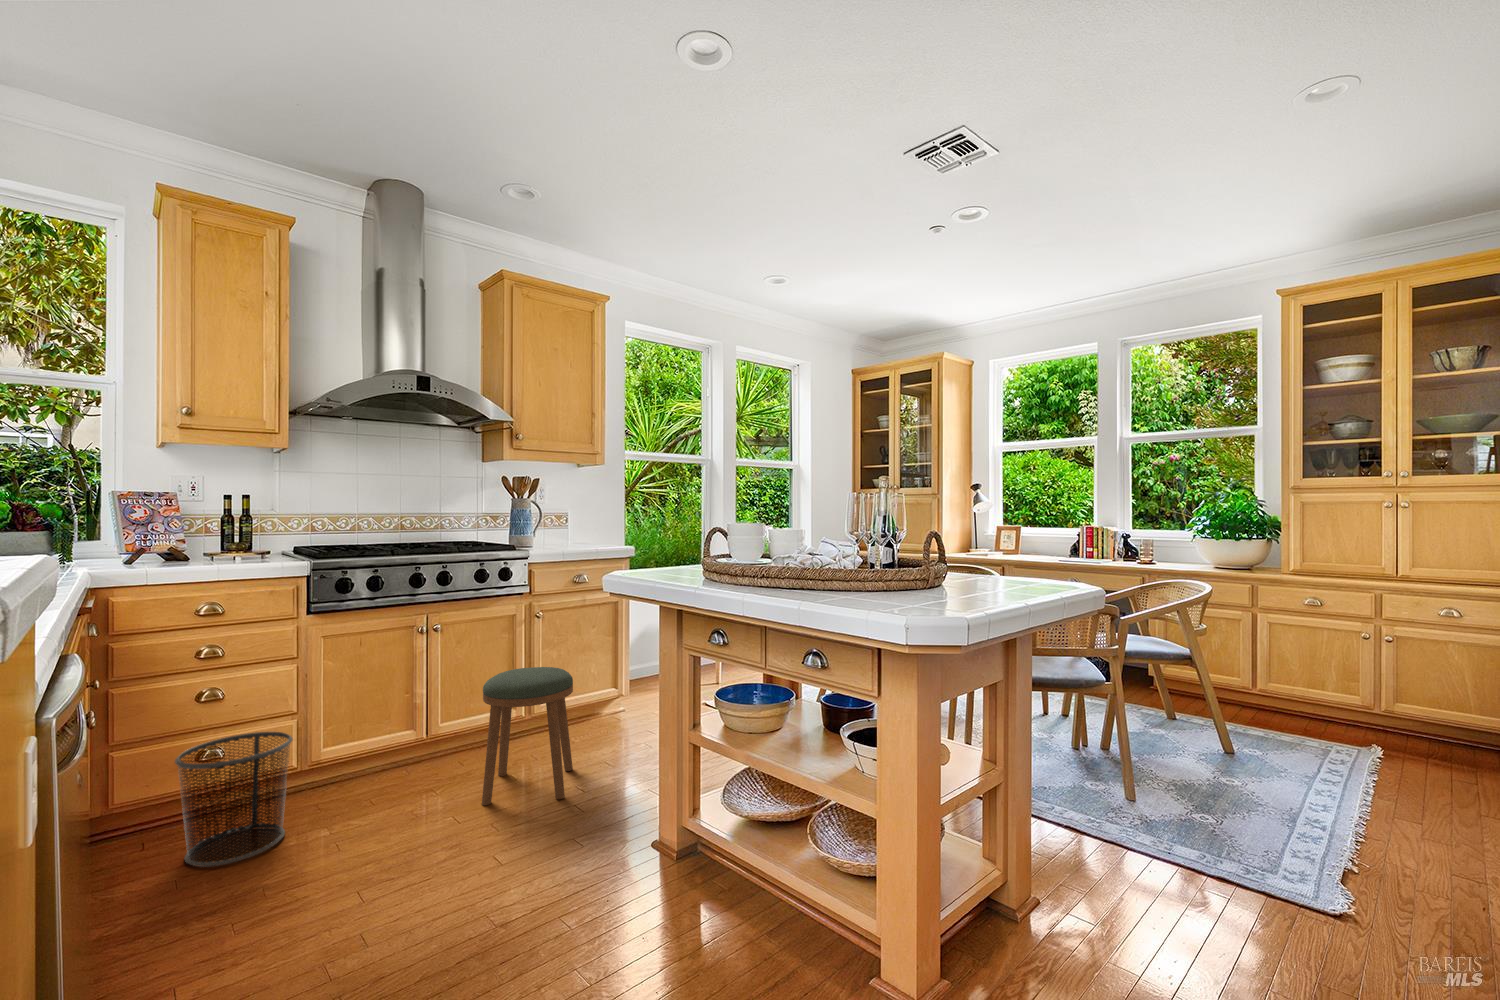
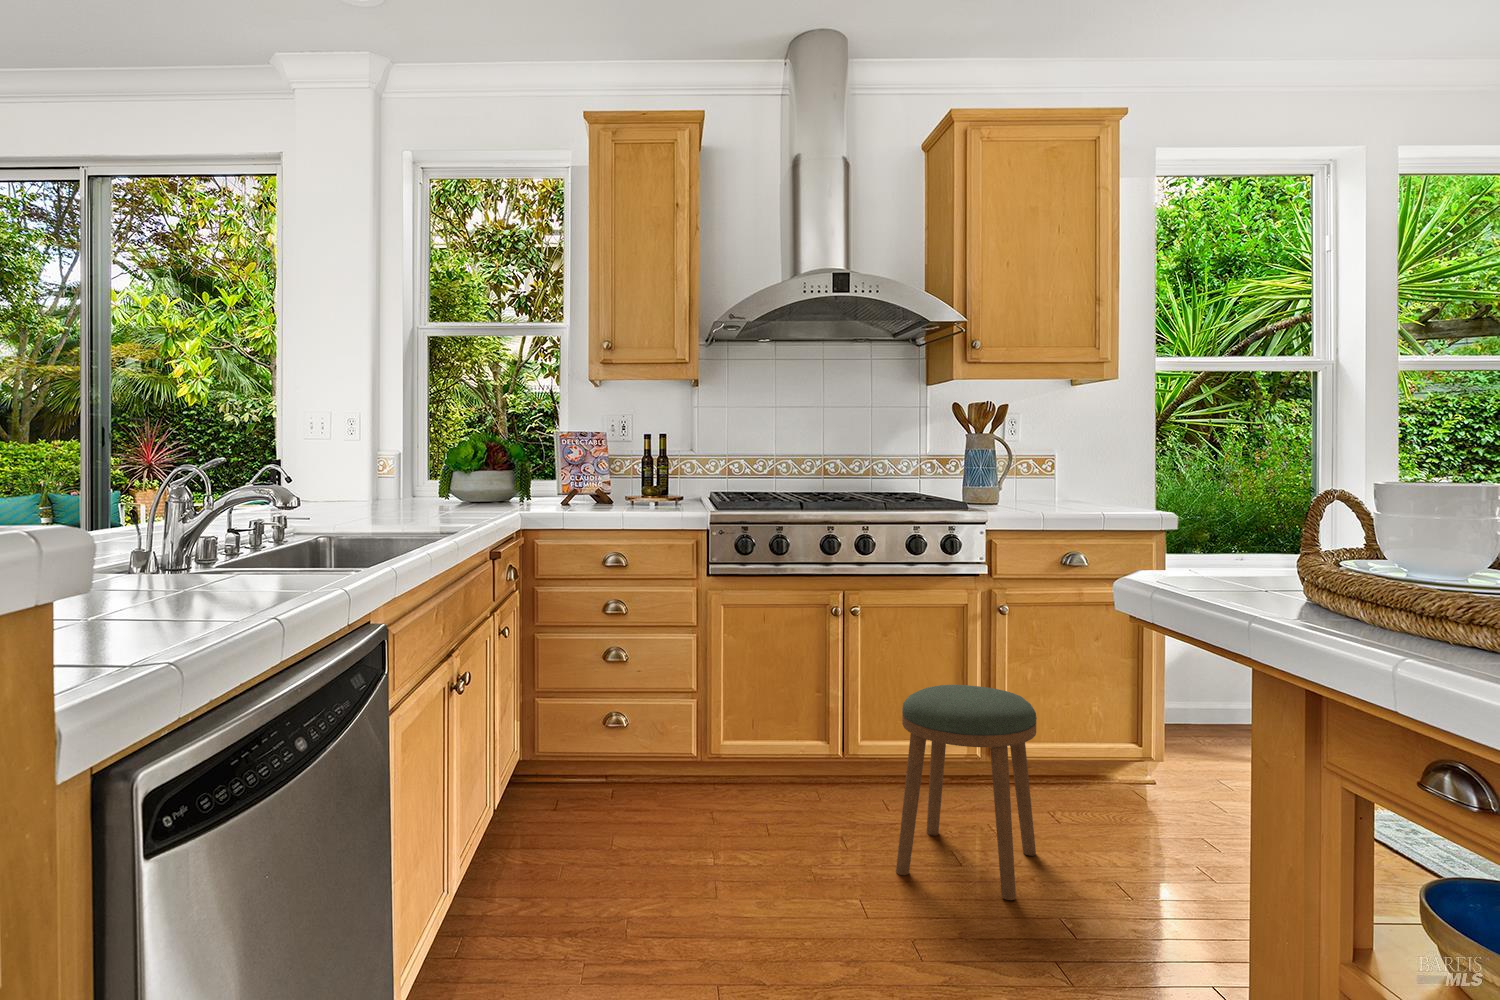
waste bin: present [175,732,293,867] -> none [571,709,681,858]

